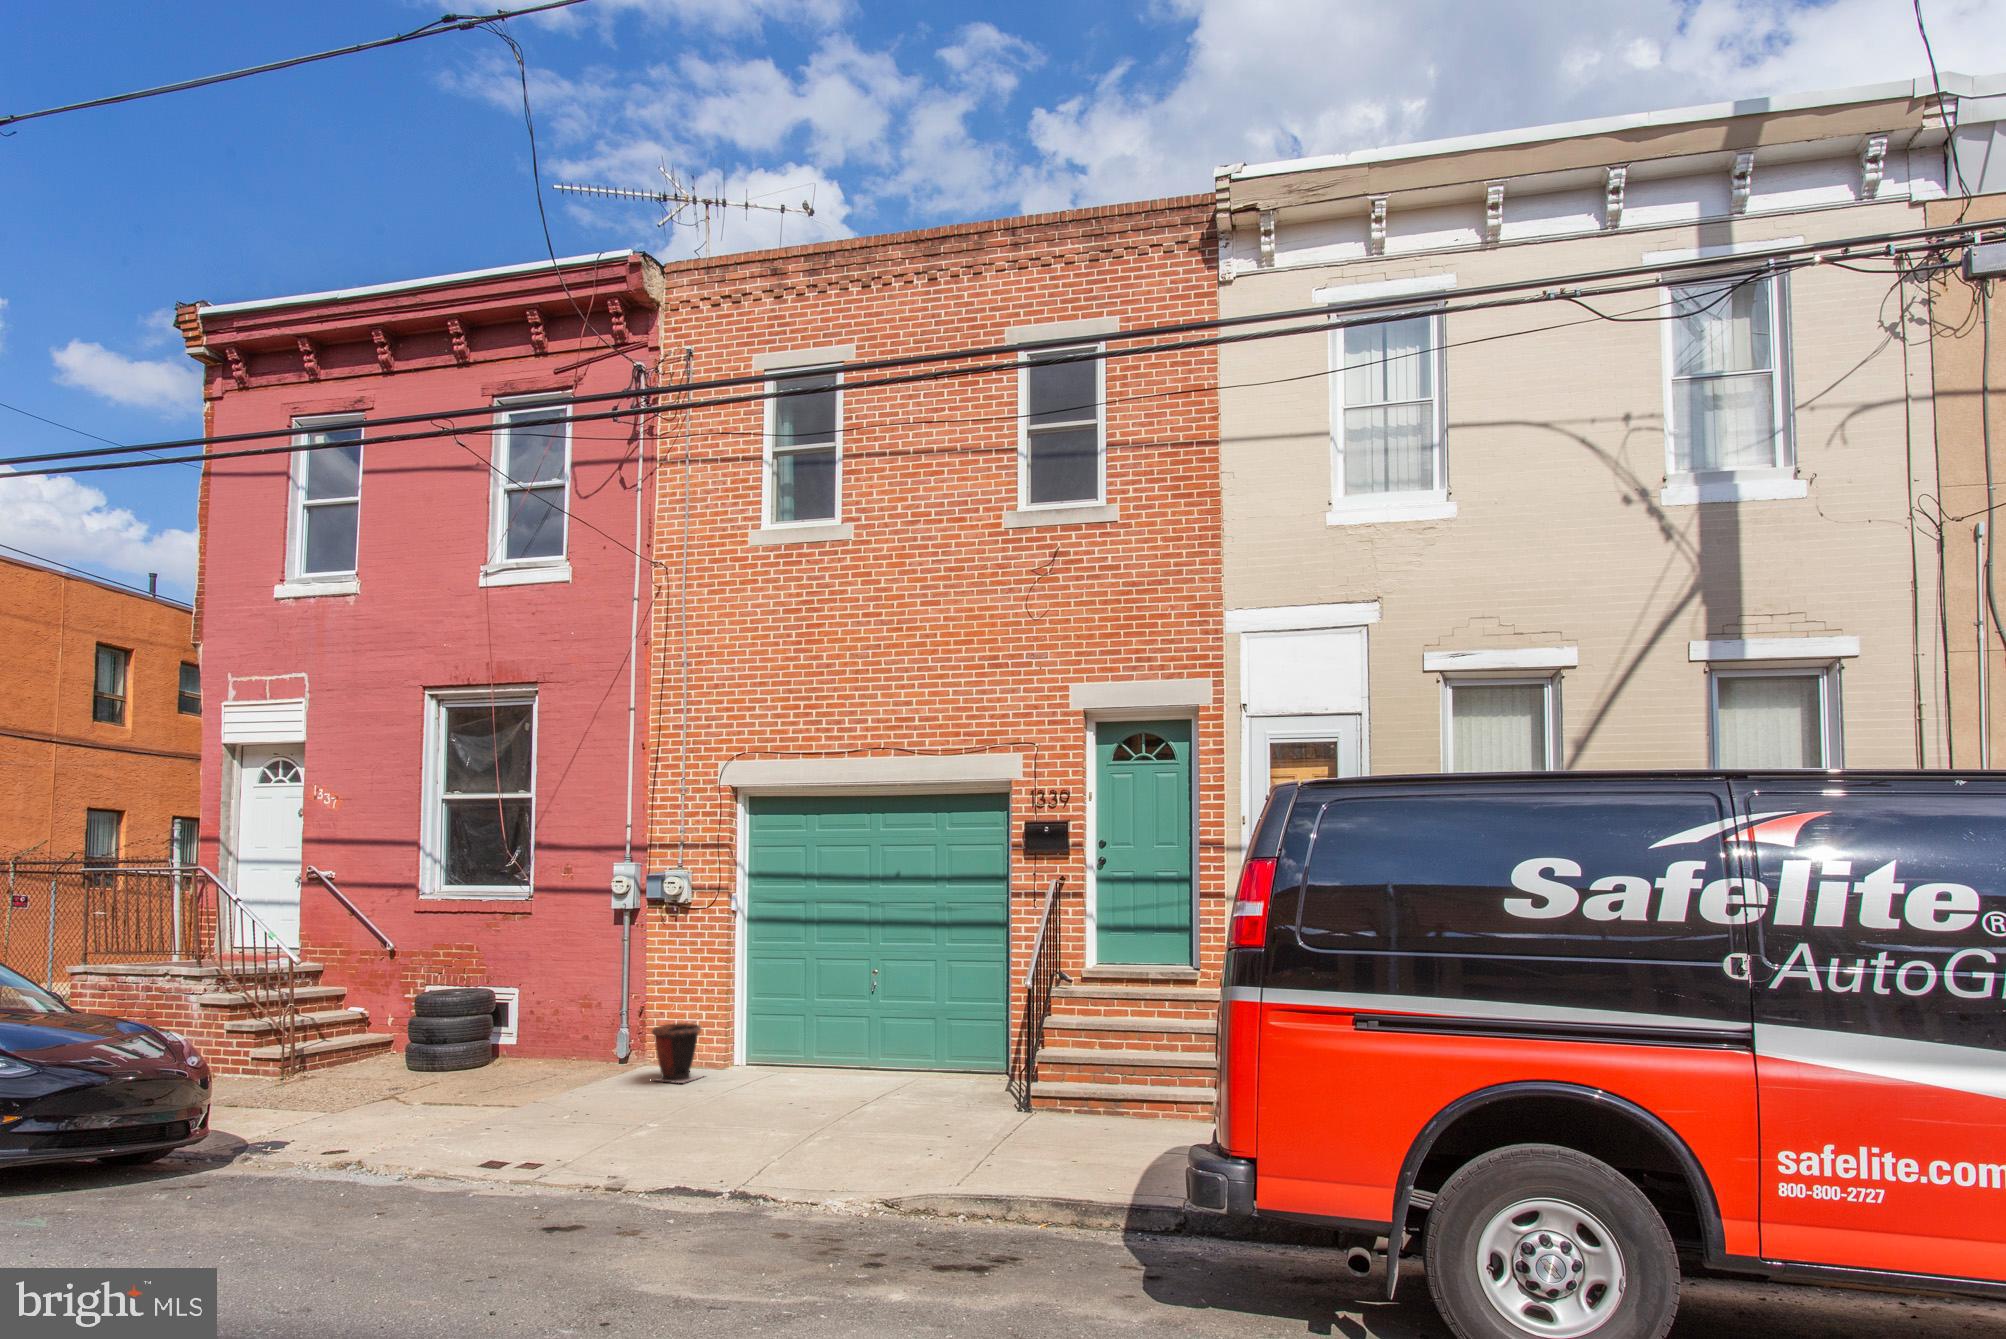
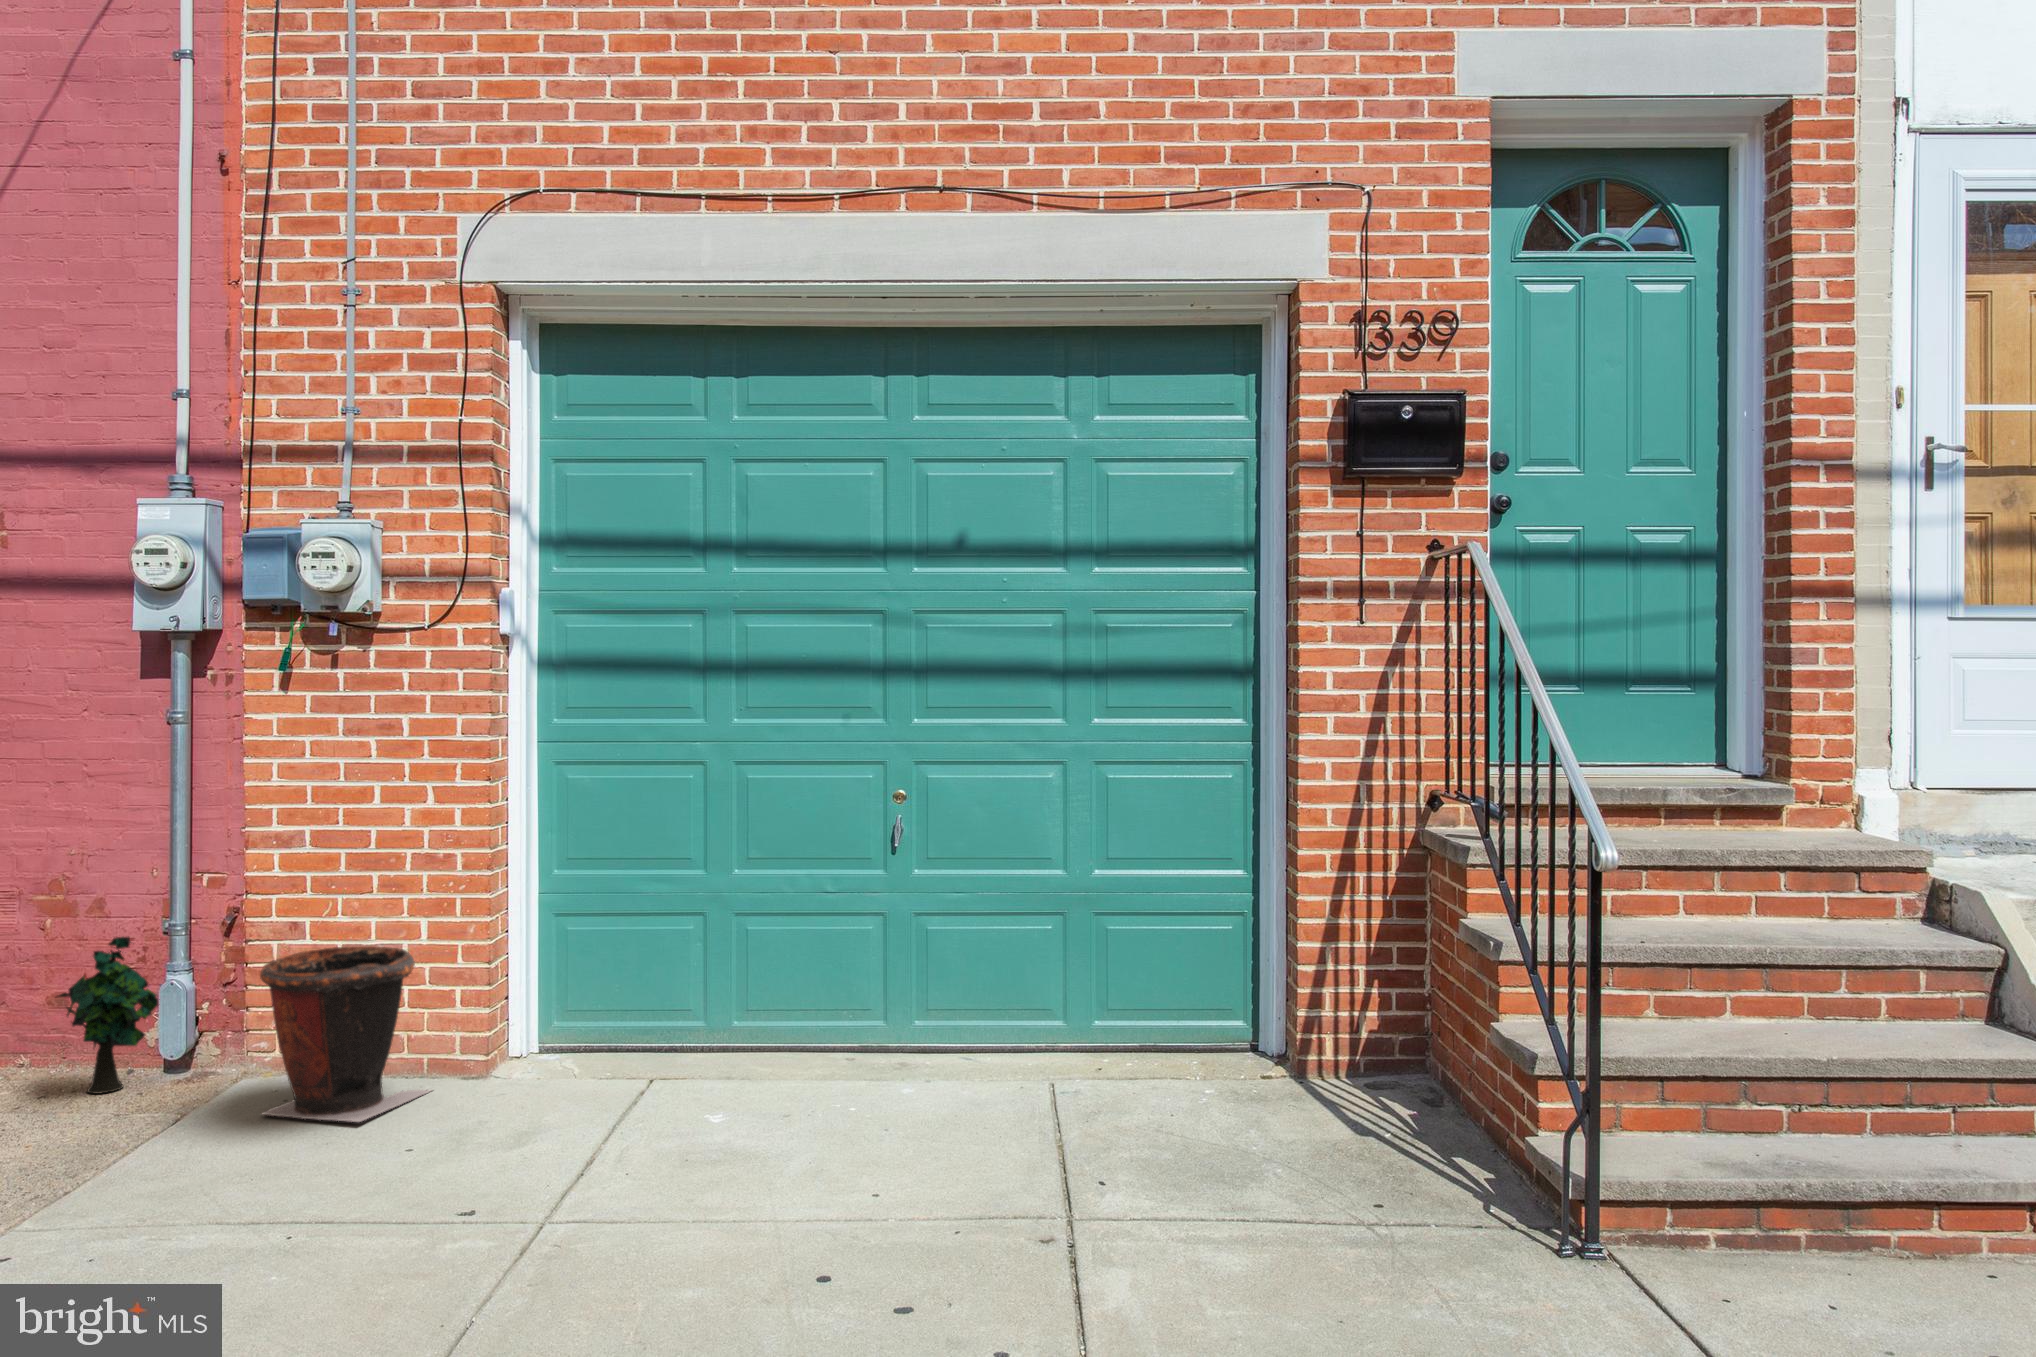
decorative plant: none [584,1018,618,1074] -> present [58,936,158,1094]

